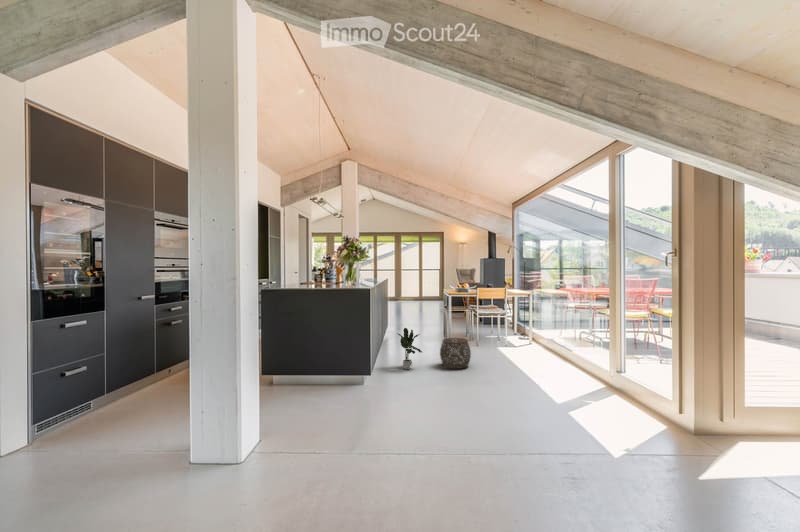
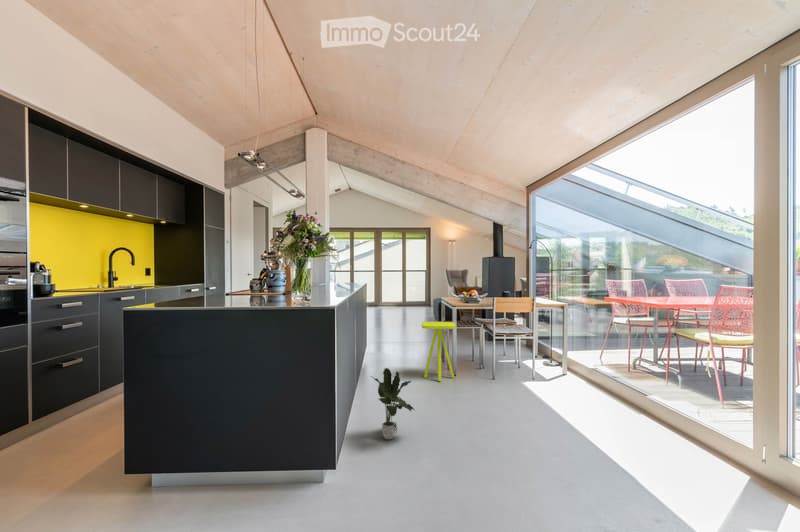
side table: none [430,305,453,345] -> present [422,322,456,381]
woven basket: present [440,338,471,369] -> none [443,382,495,439]

